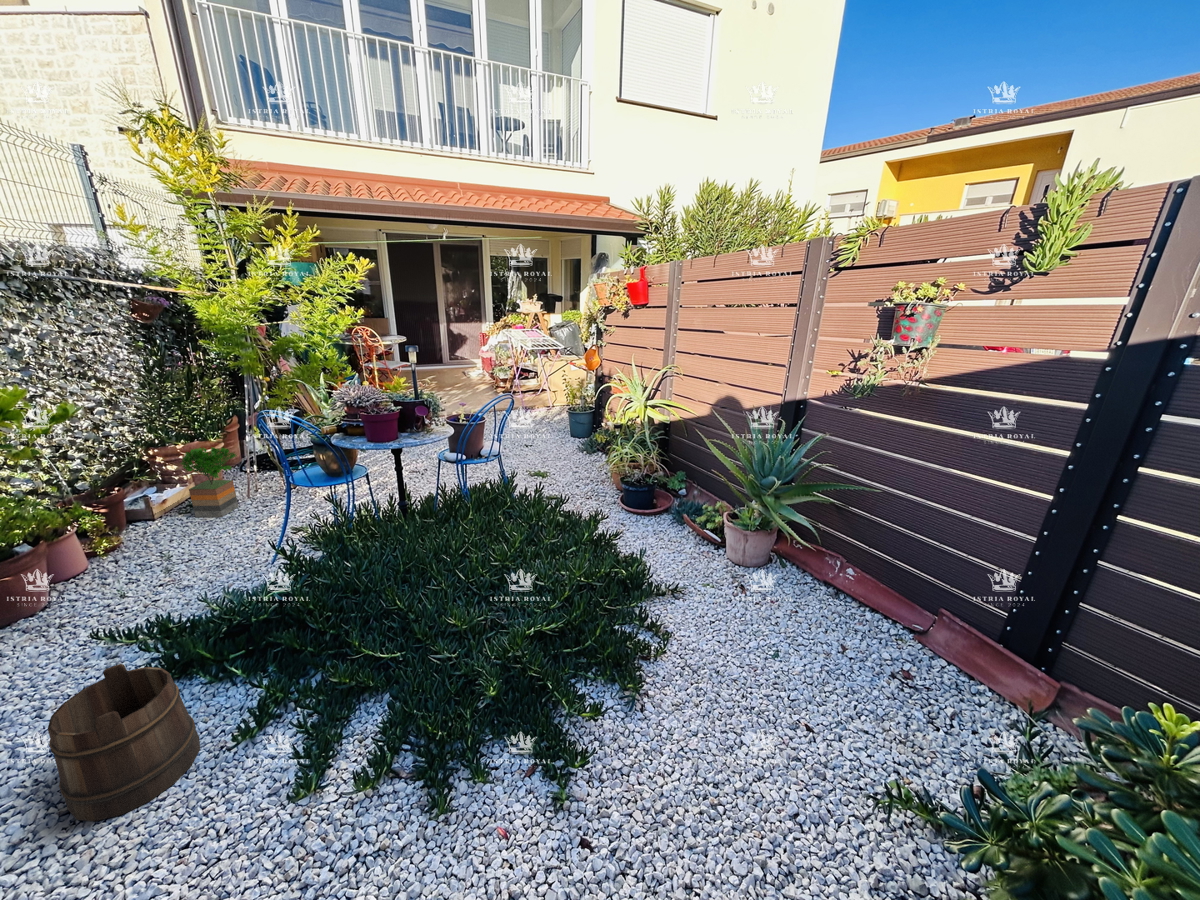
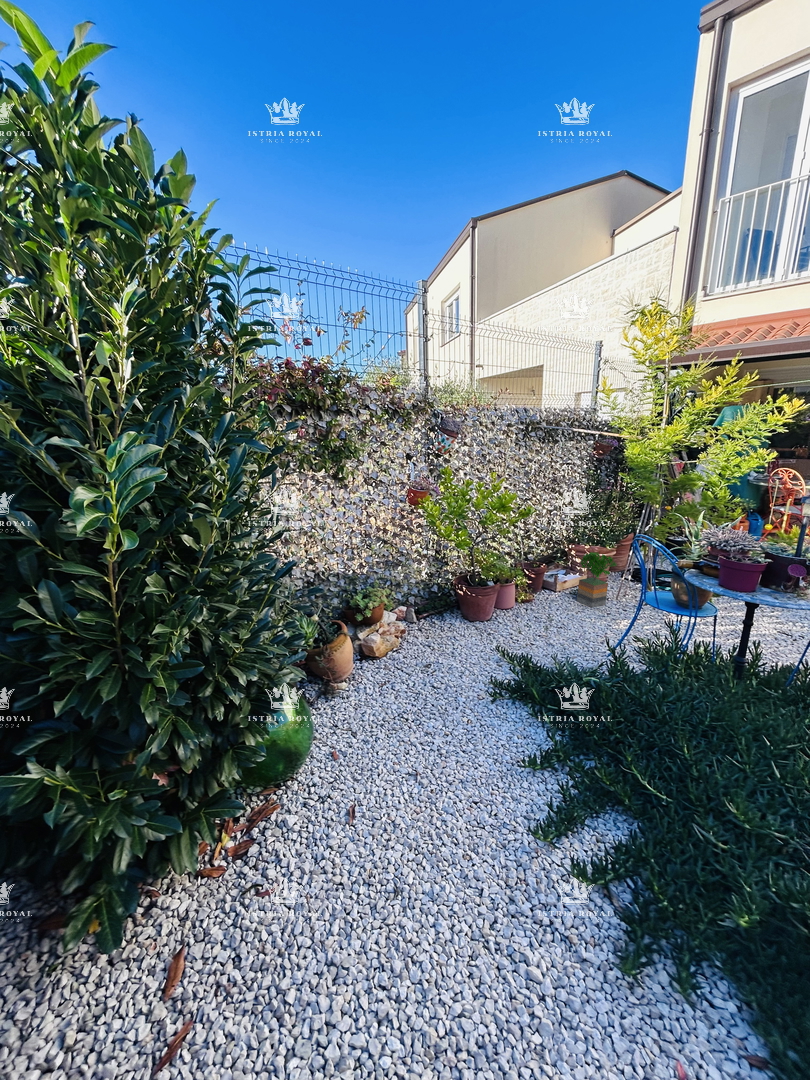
bucket: present [48,664,200,821] -> none [451,669,513,760]

